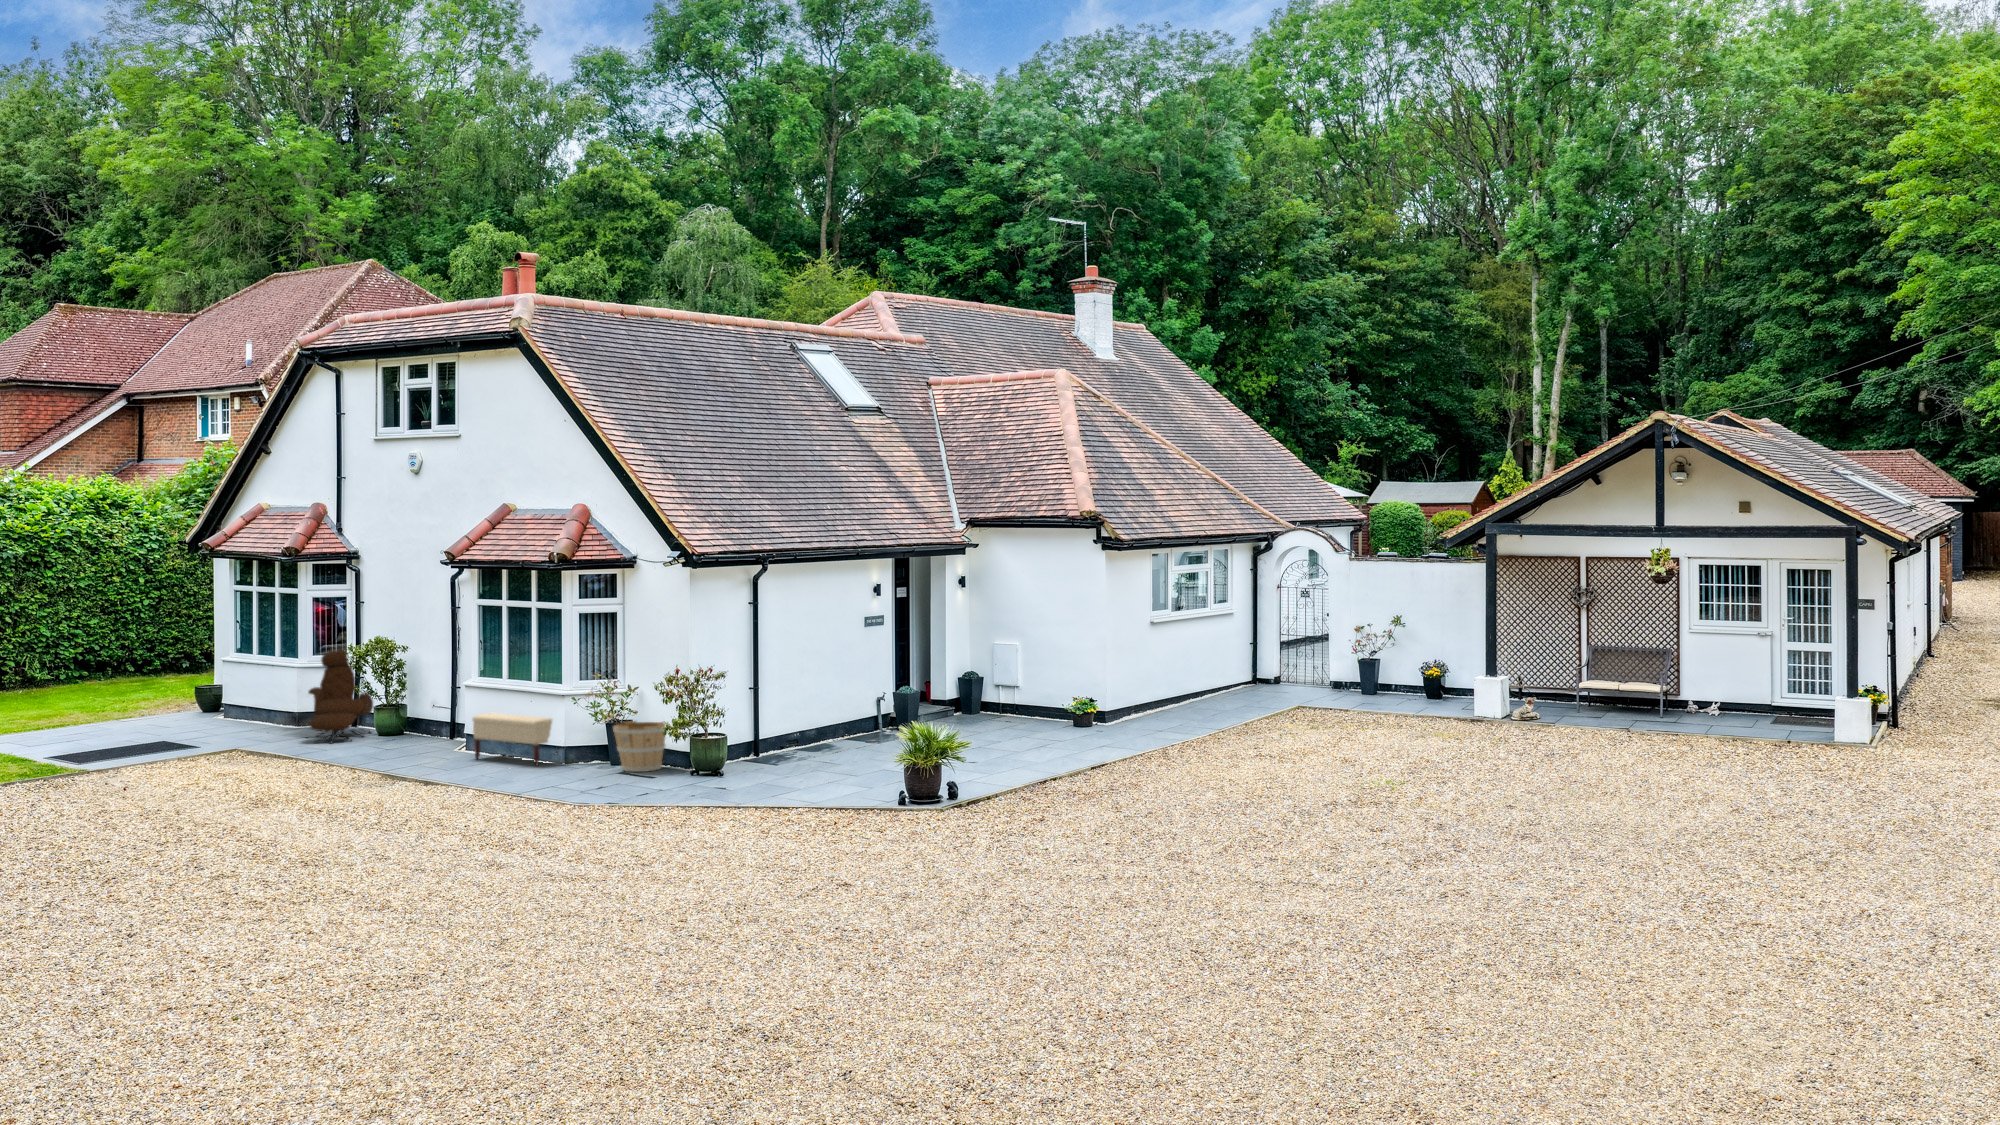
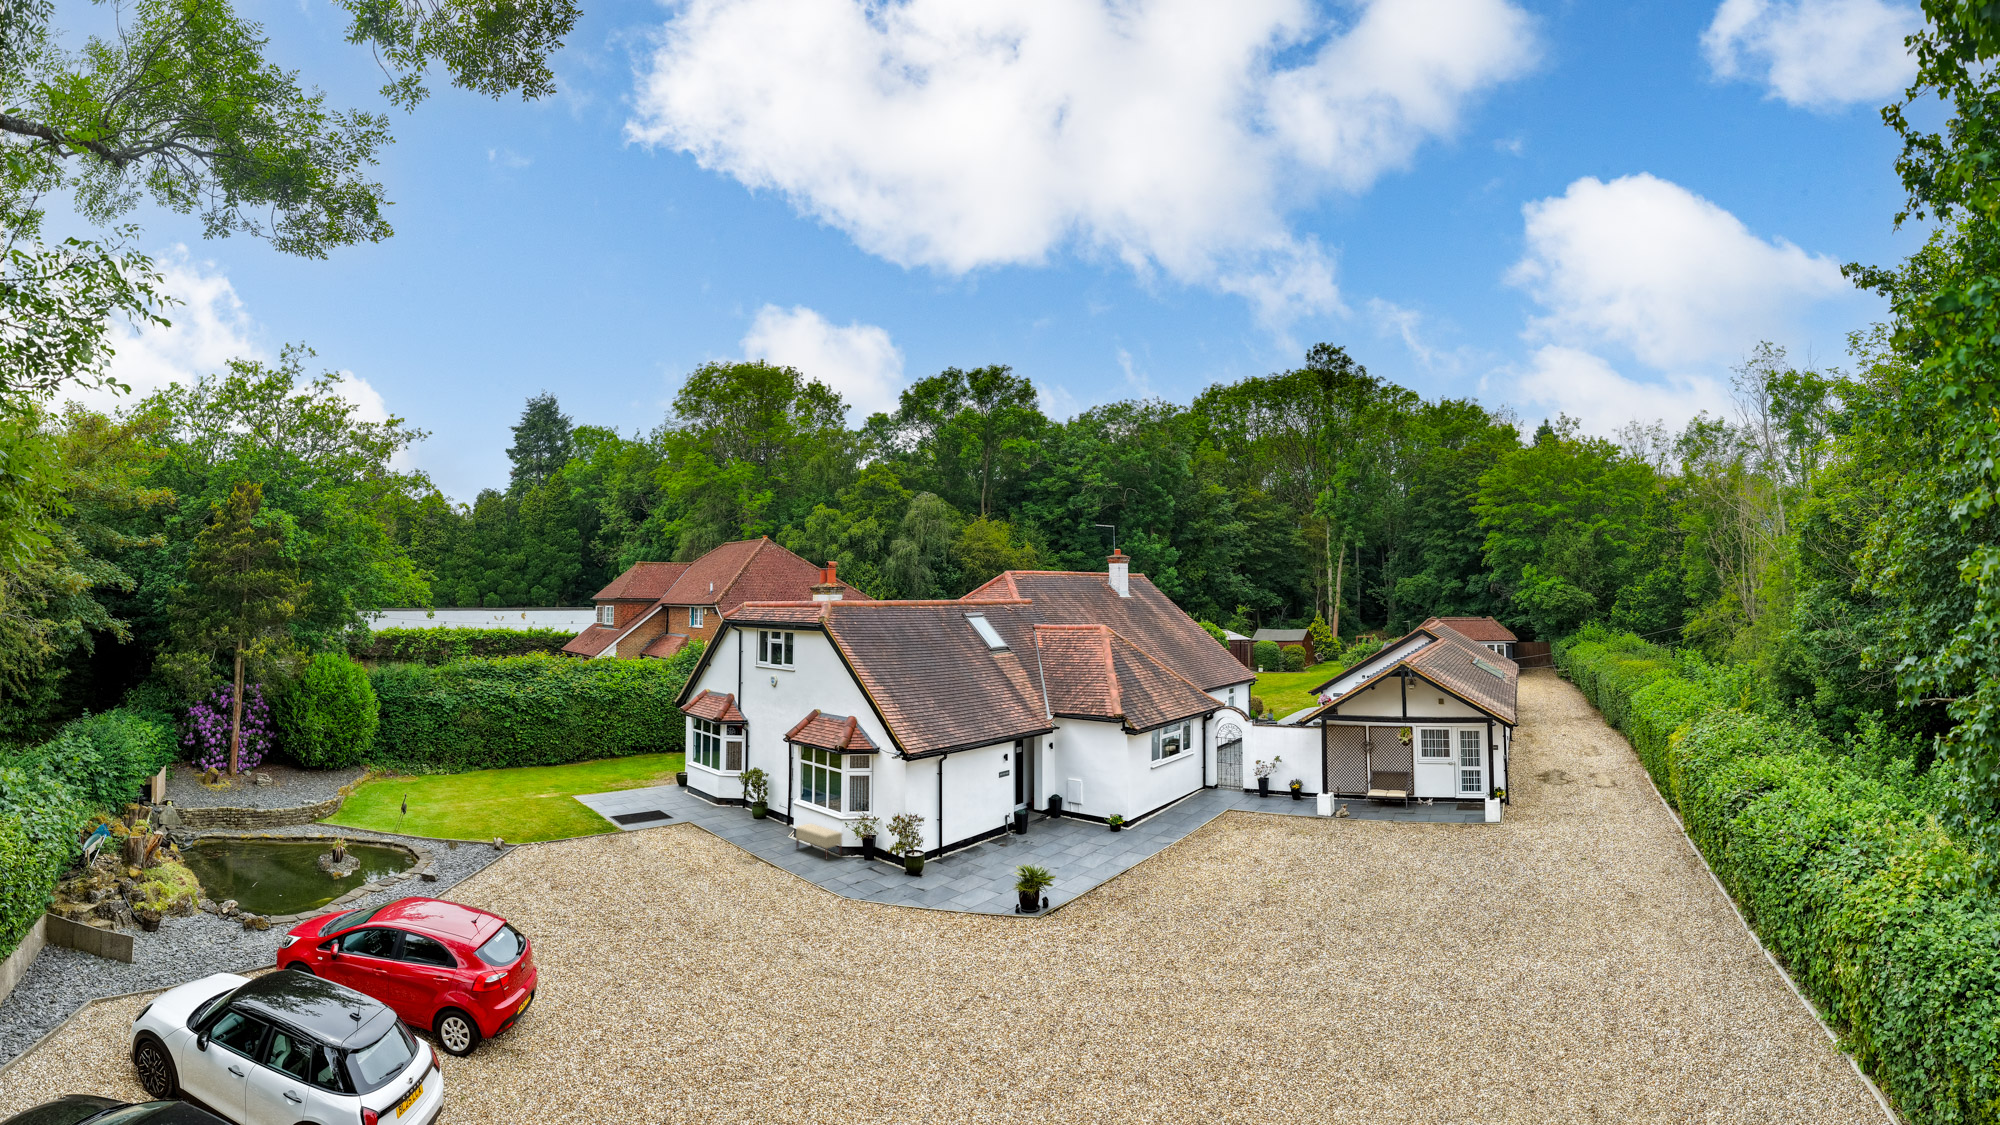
lounge chair: present [309,650,374,742] -> none [717,772,755,827]
wooden bucket: present [613,721,668,772] -> none [865,839,894,870]

